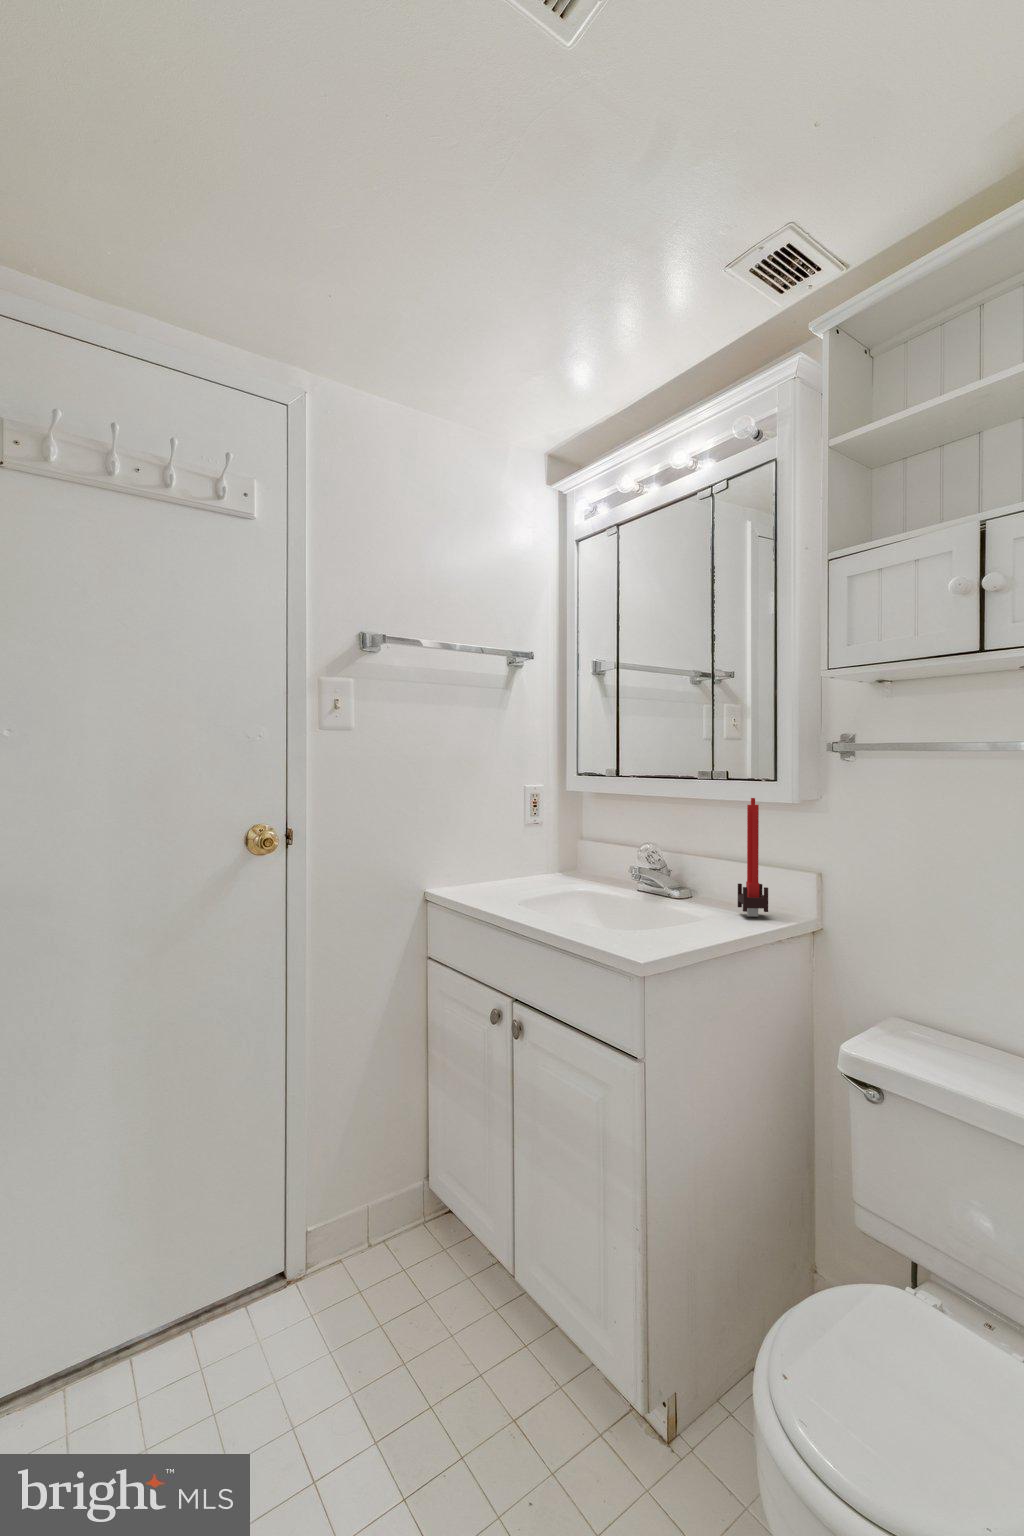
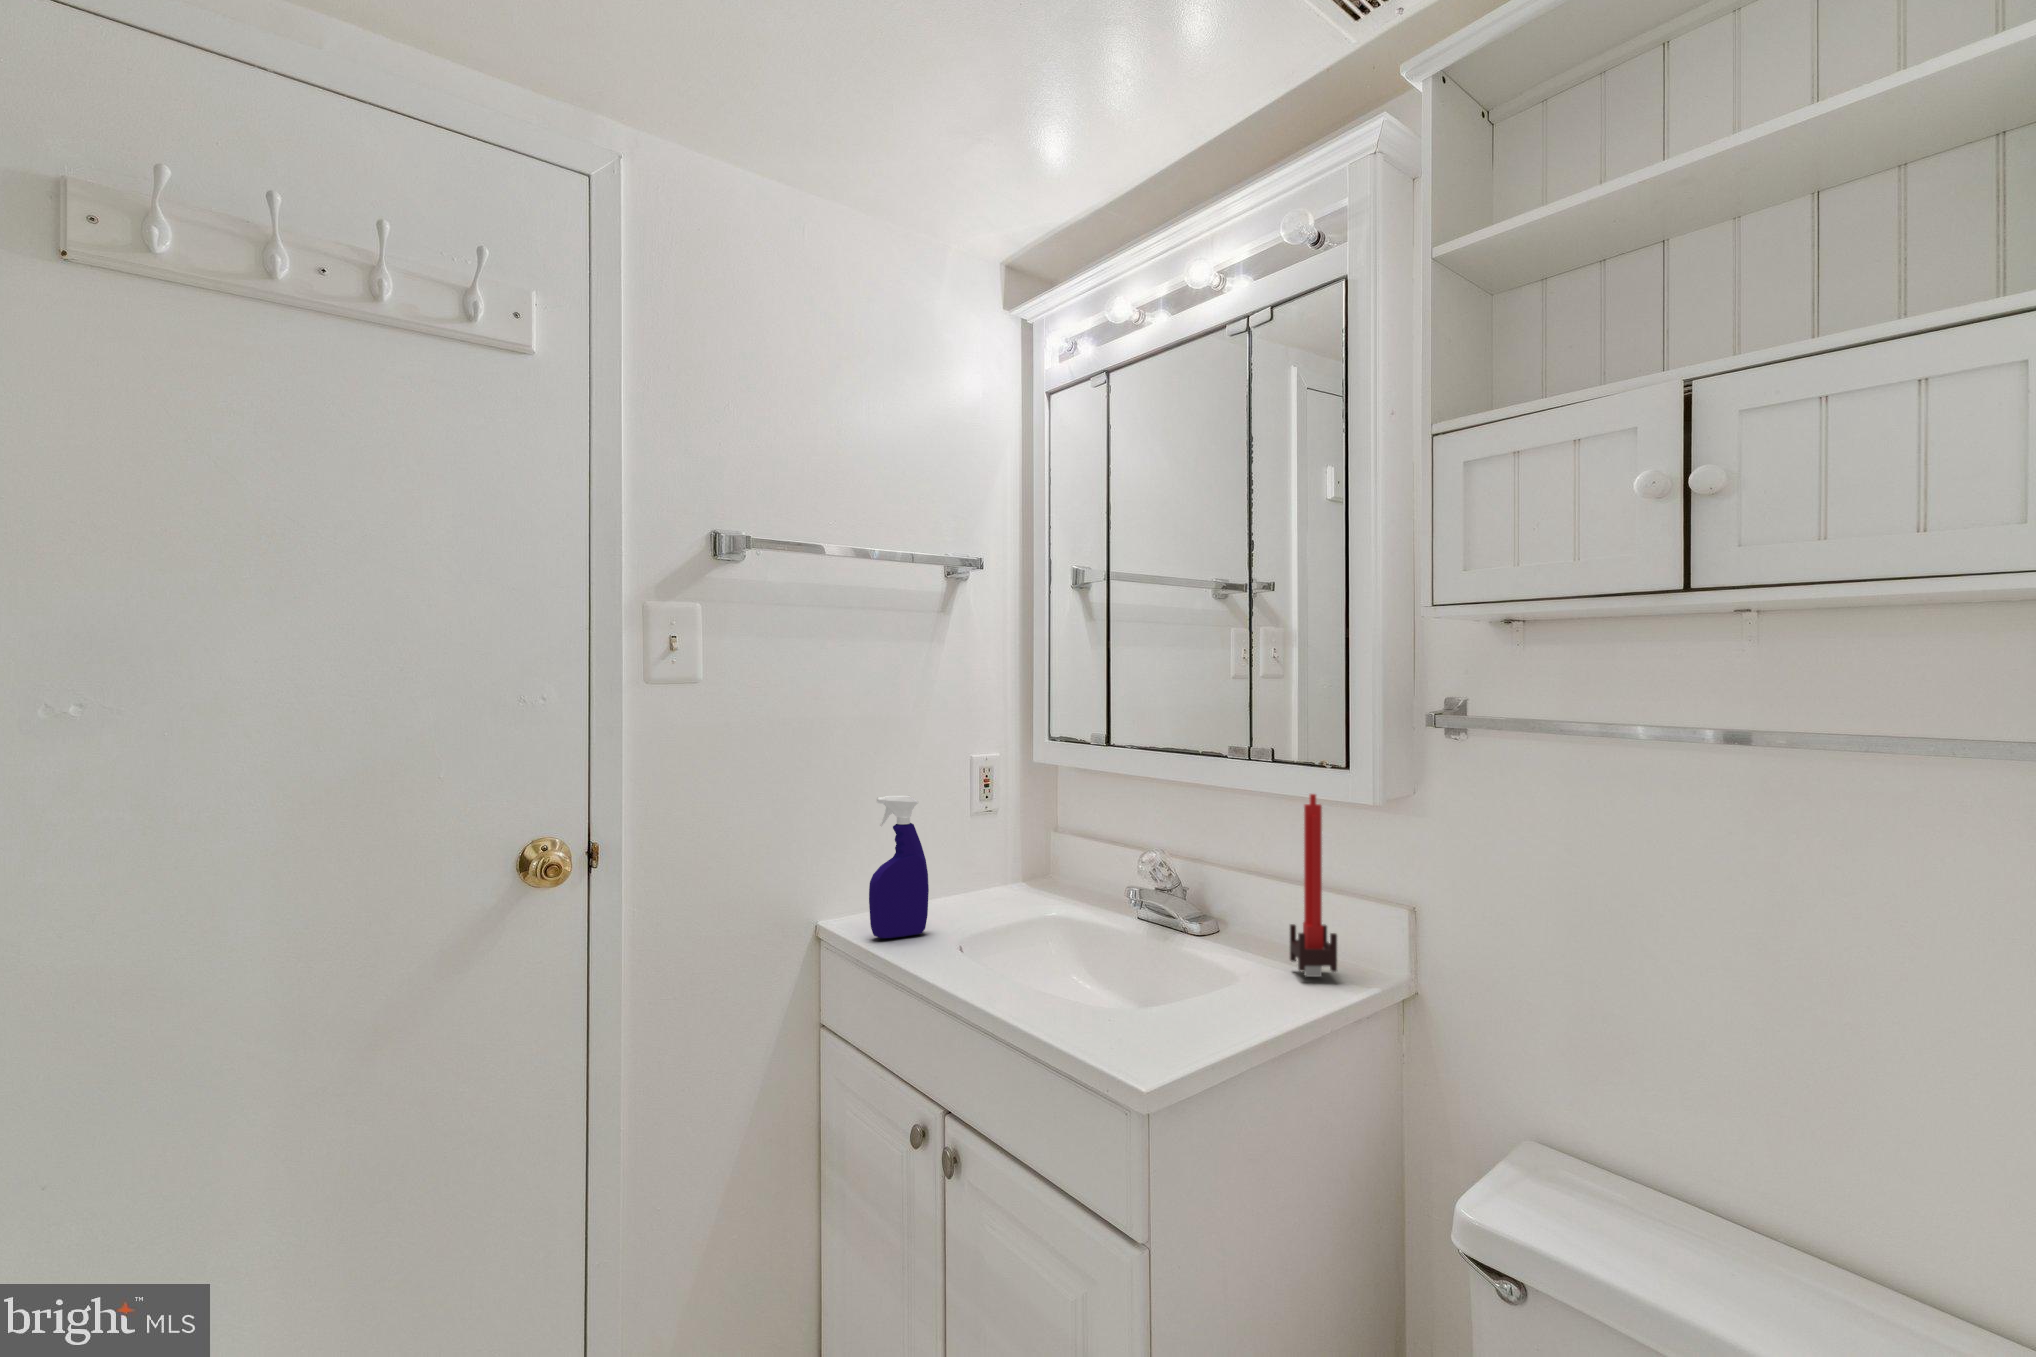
spray bottle: none [463,804,501,896] -> present [869,795,929,938]

